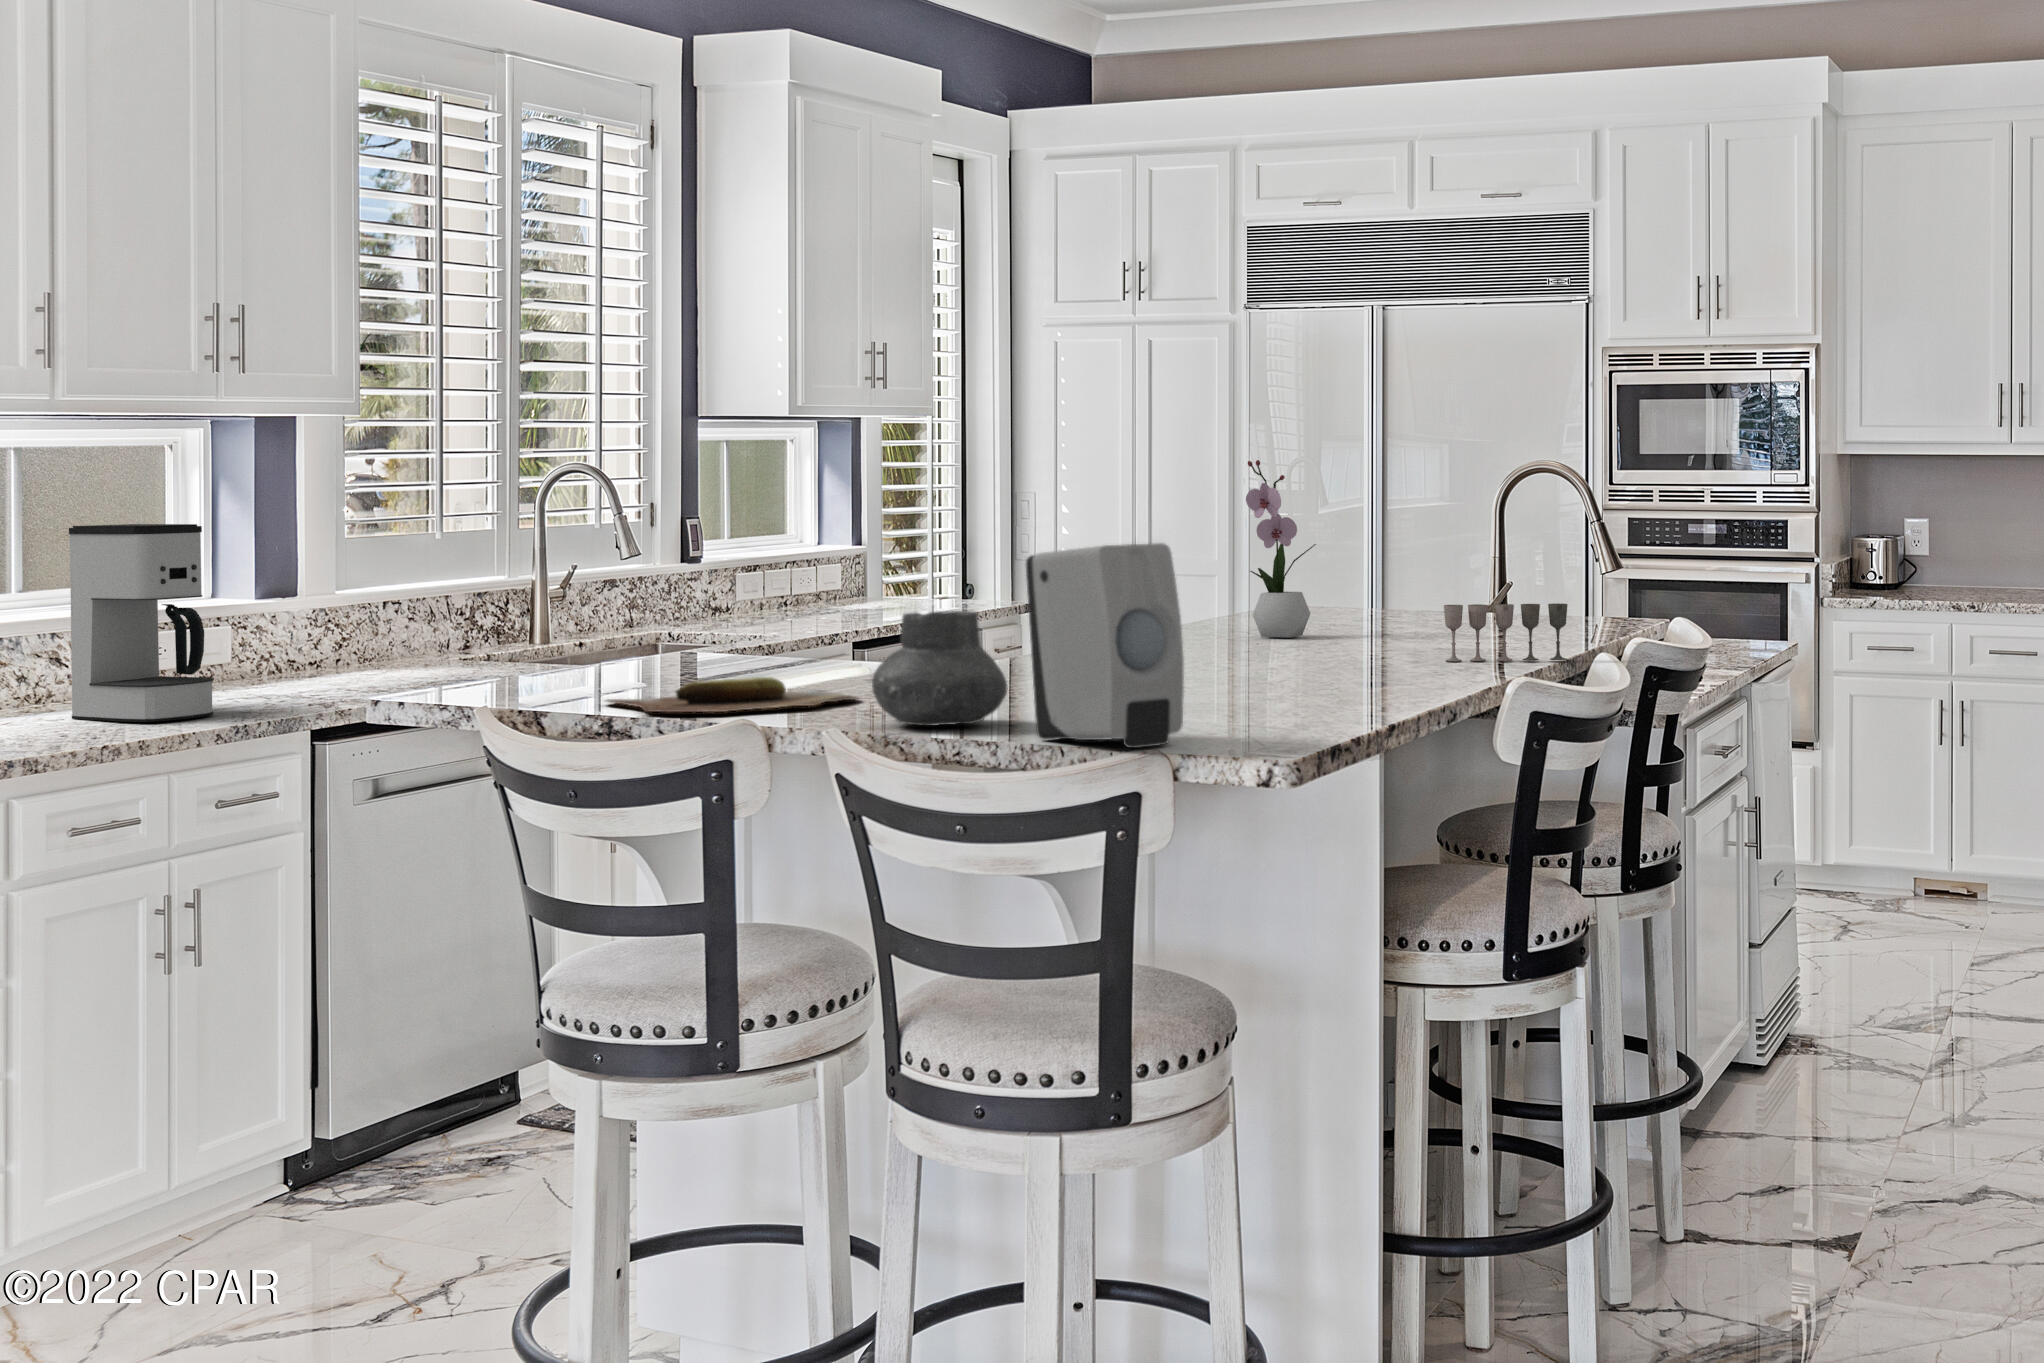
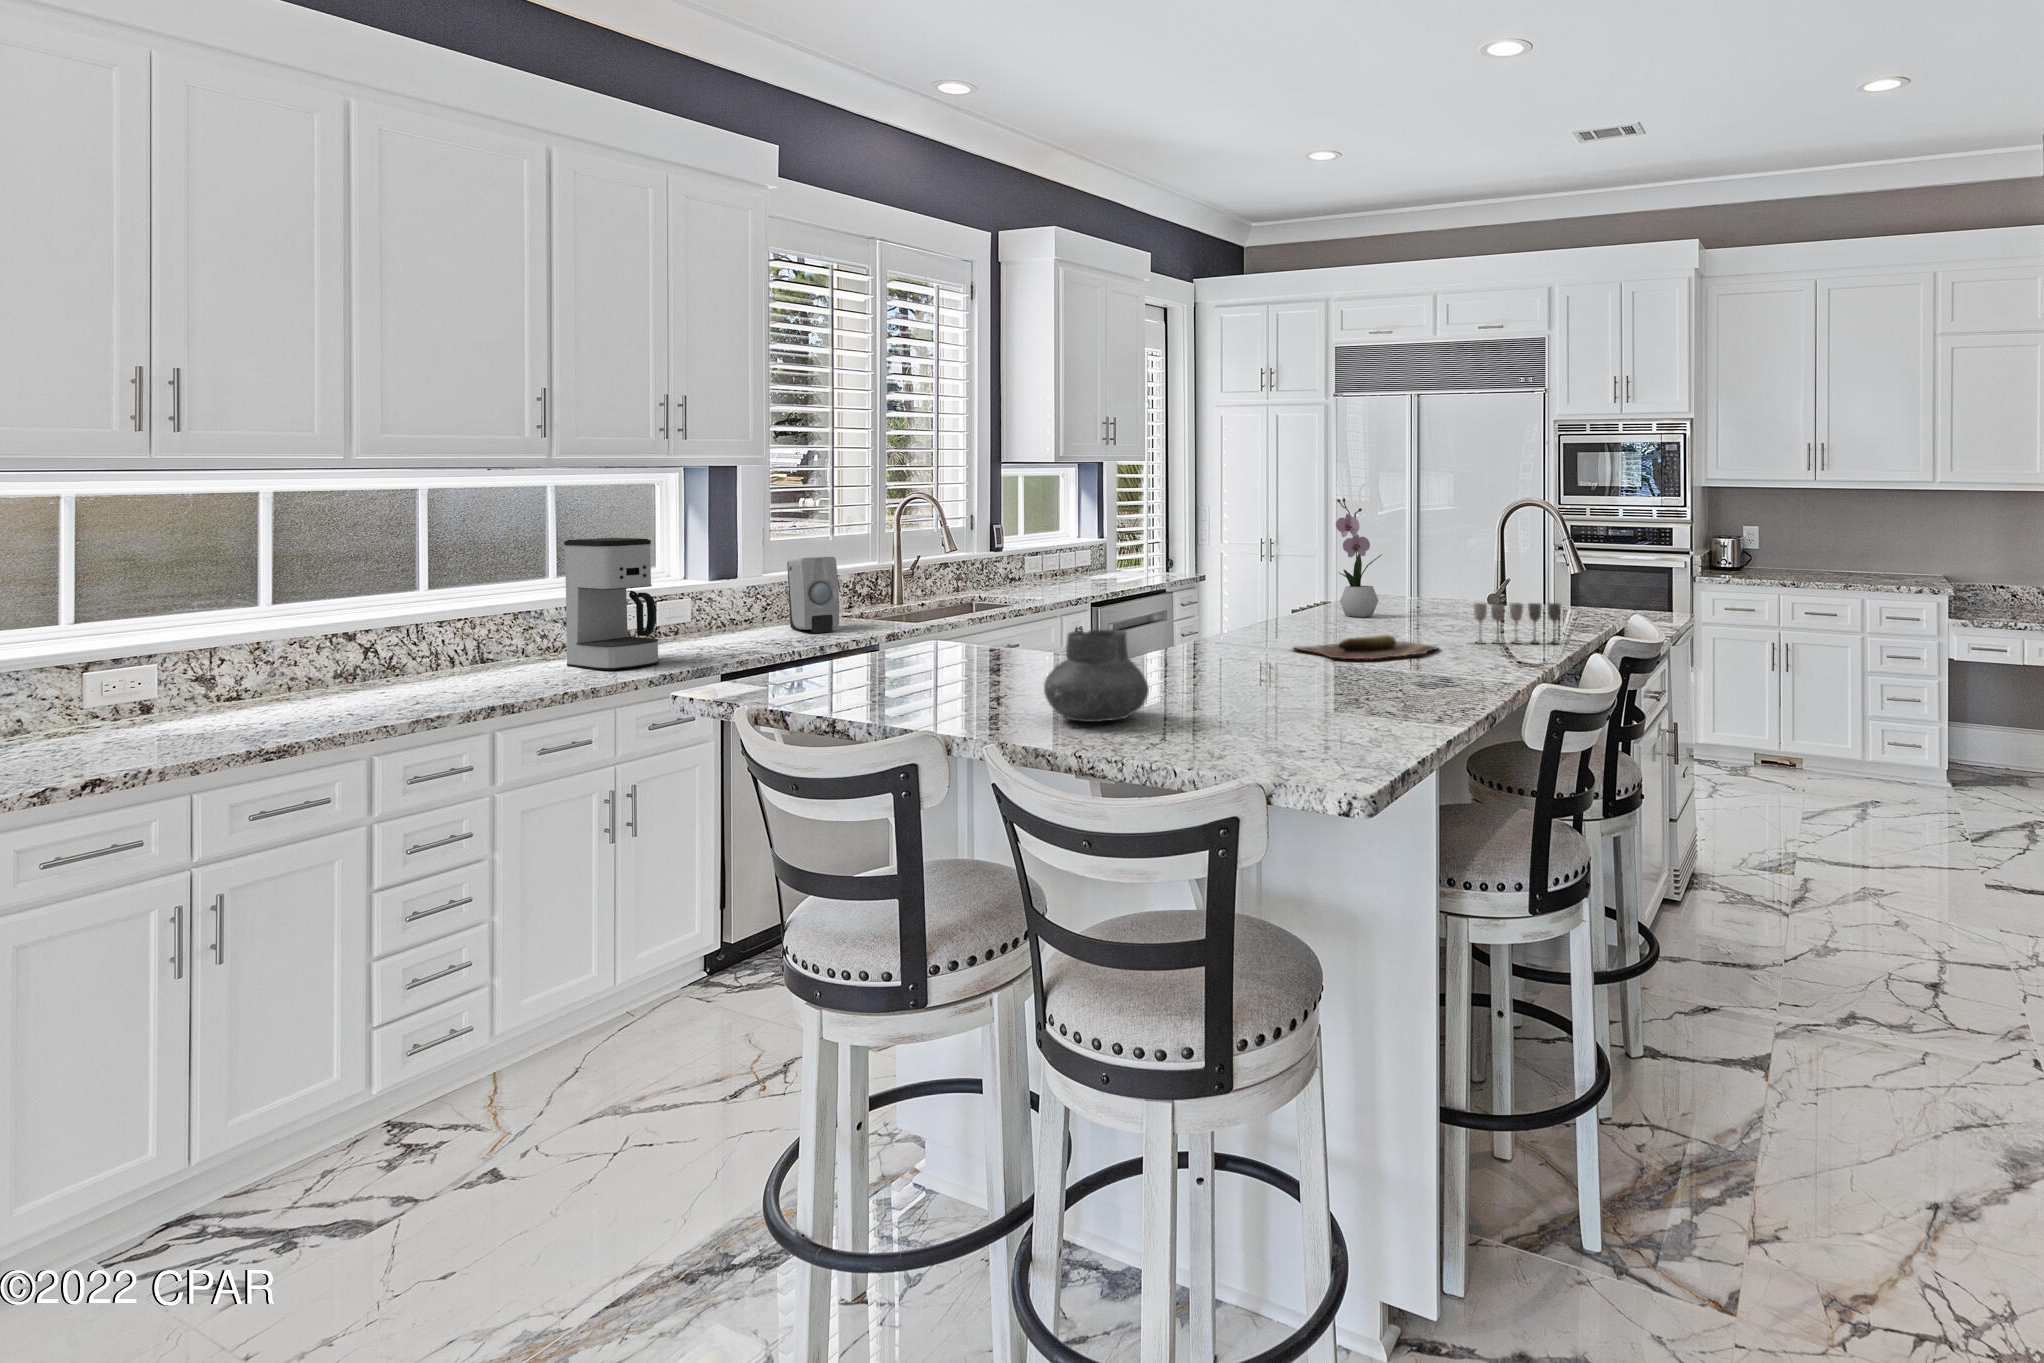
soap dispenser: present [1026,543,1184,748] -> present [787,557,839,633]
cutting board: present [604,677,859,712] -> present [1294,635,1437,659]

